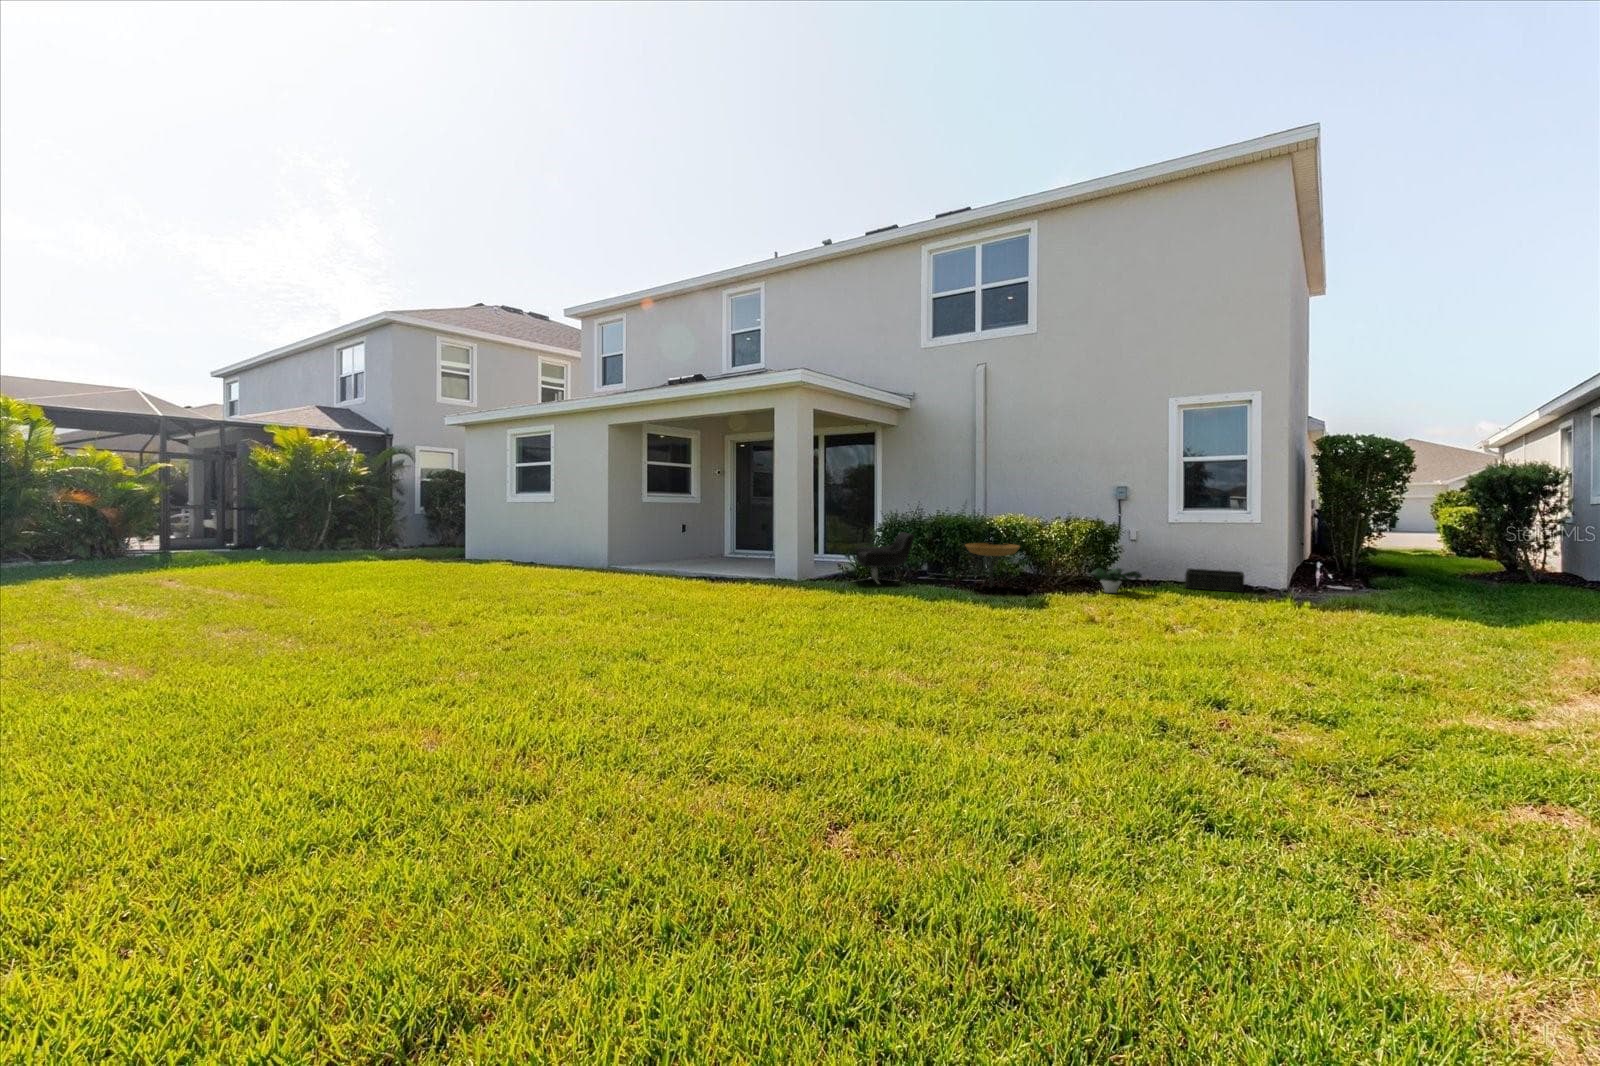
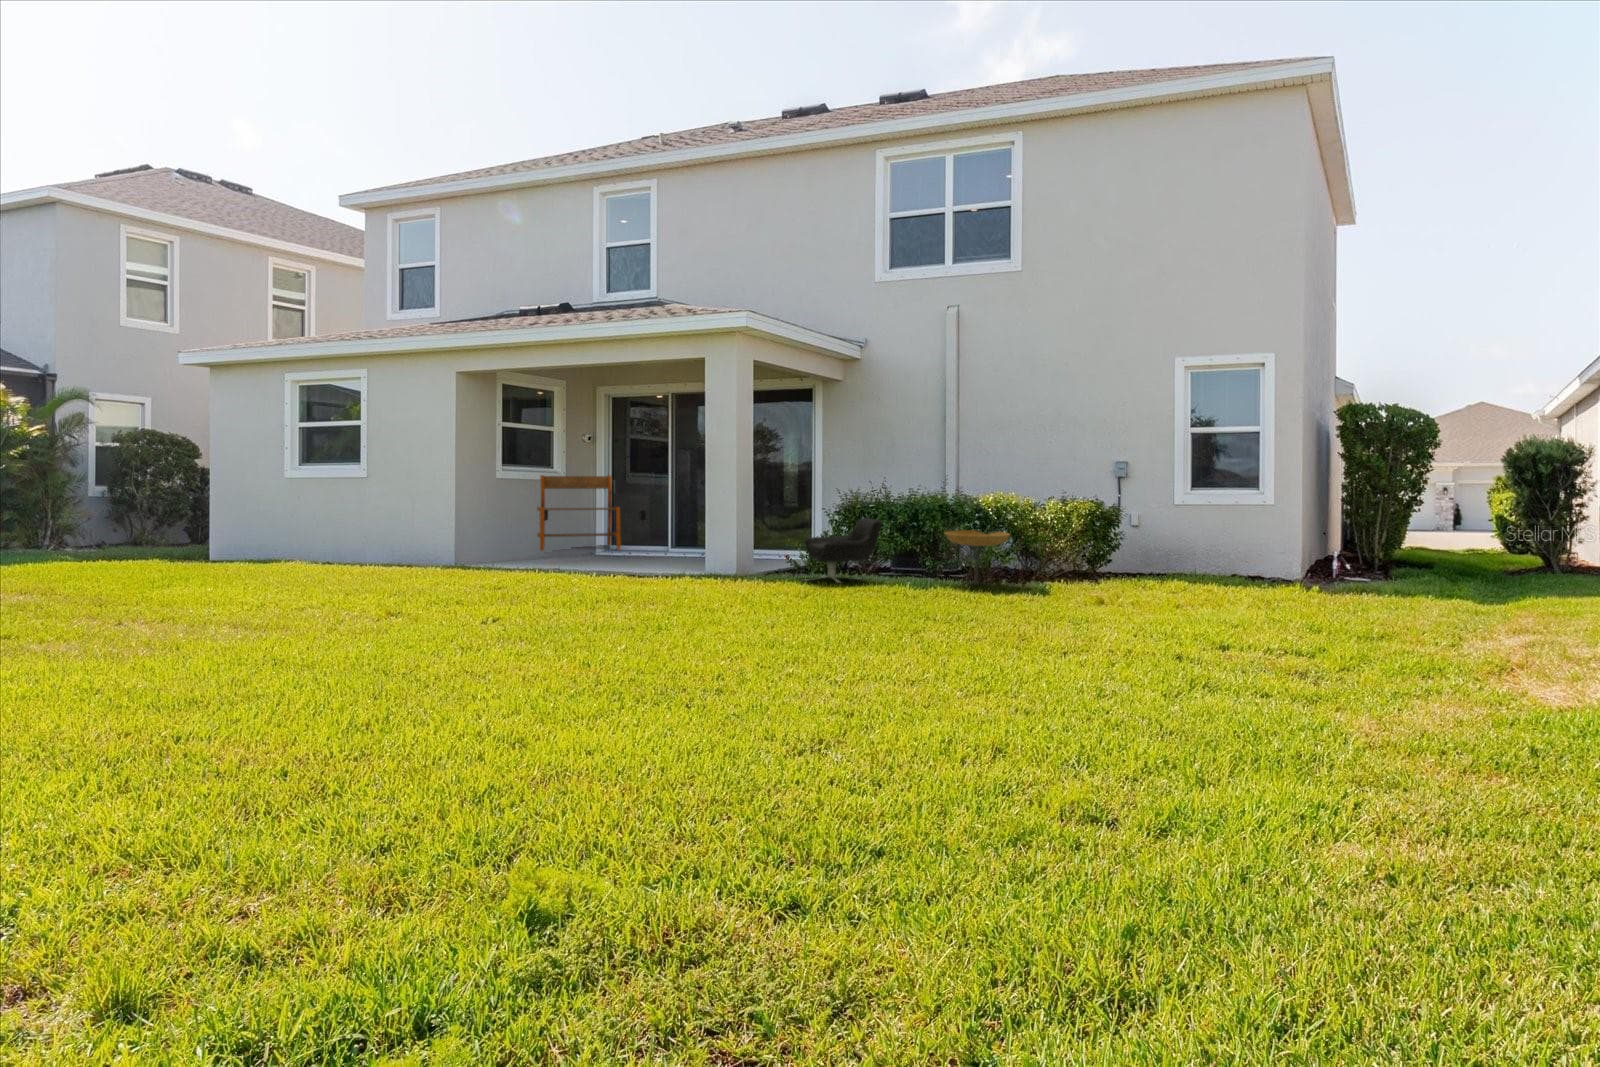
bench: none [679,499,737,554] -> present [537,475,621,551]
potted plant: present [1090,568,1142,593] -> none [1090,559,1150,588]
basket: present [1185,568,1244,592] -> none [1195,558,1259,584]

